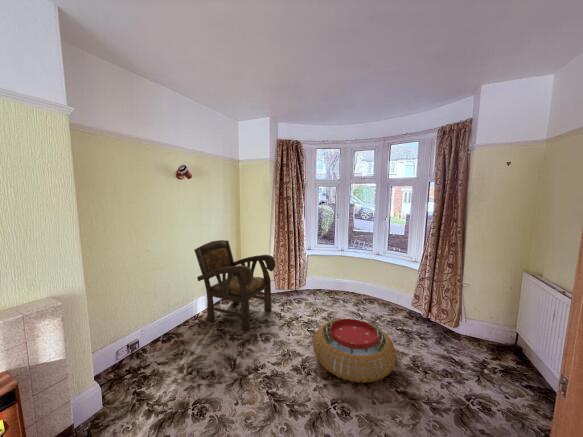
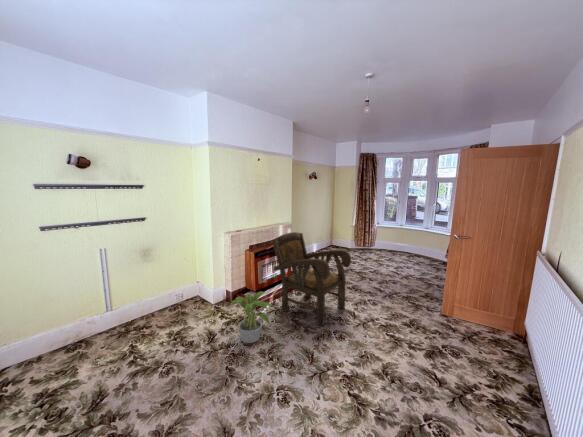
potted plant: none [142,304,195,360] -> present [229,292,274,343]
pouf: present [313,319,396,383] -> none [397,327,505,404]

